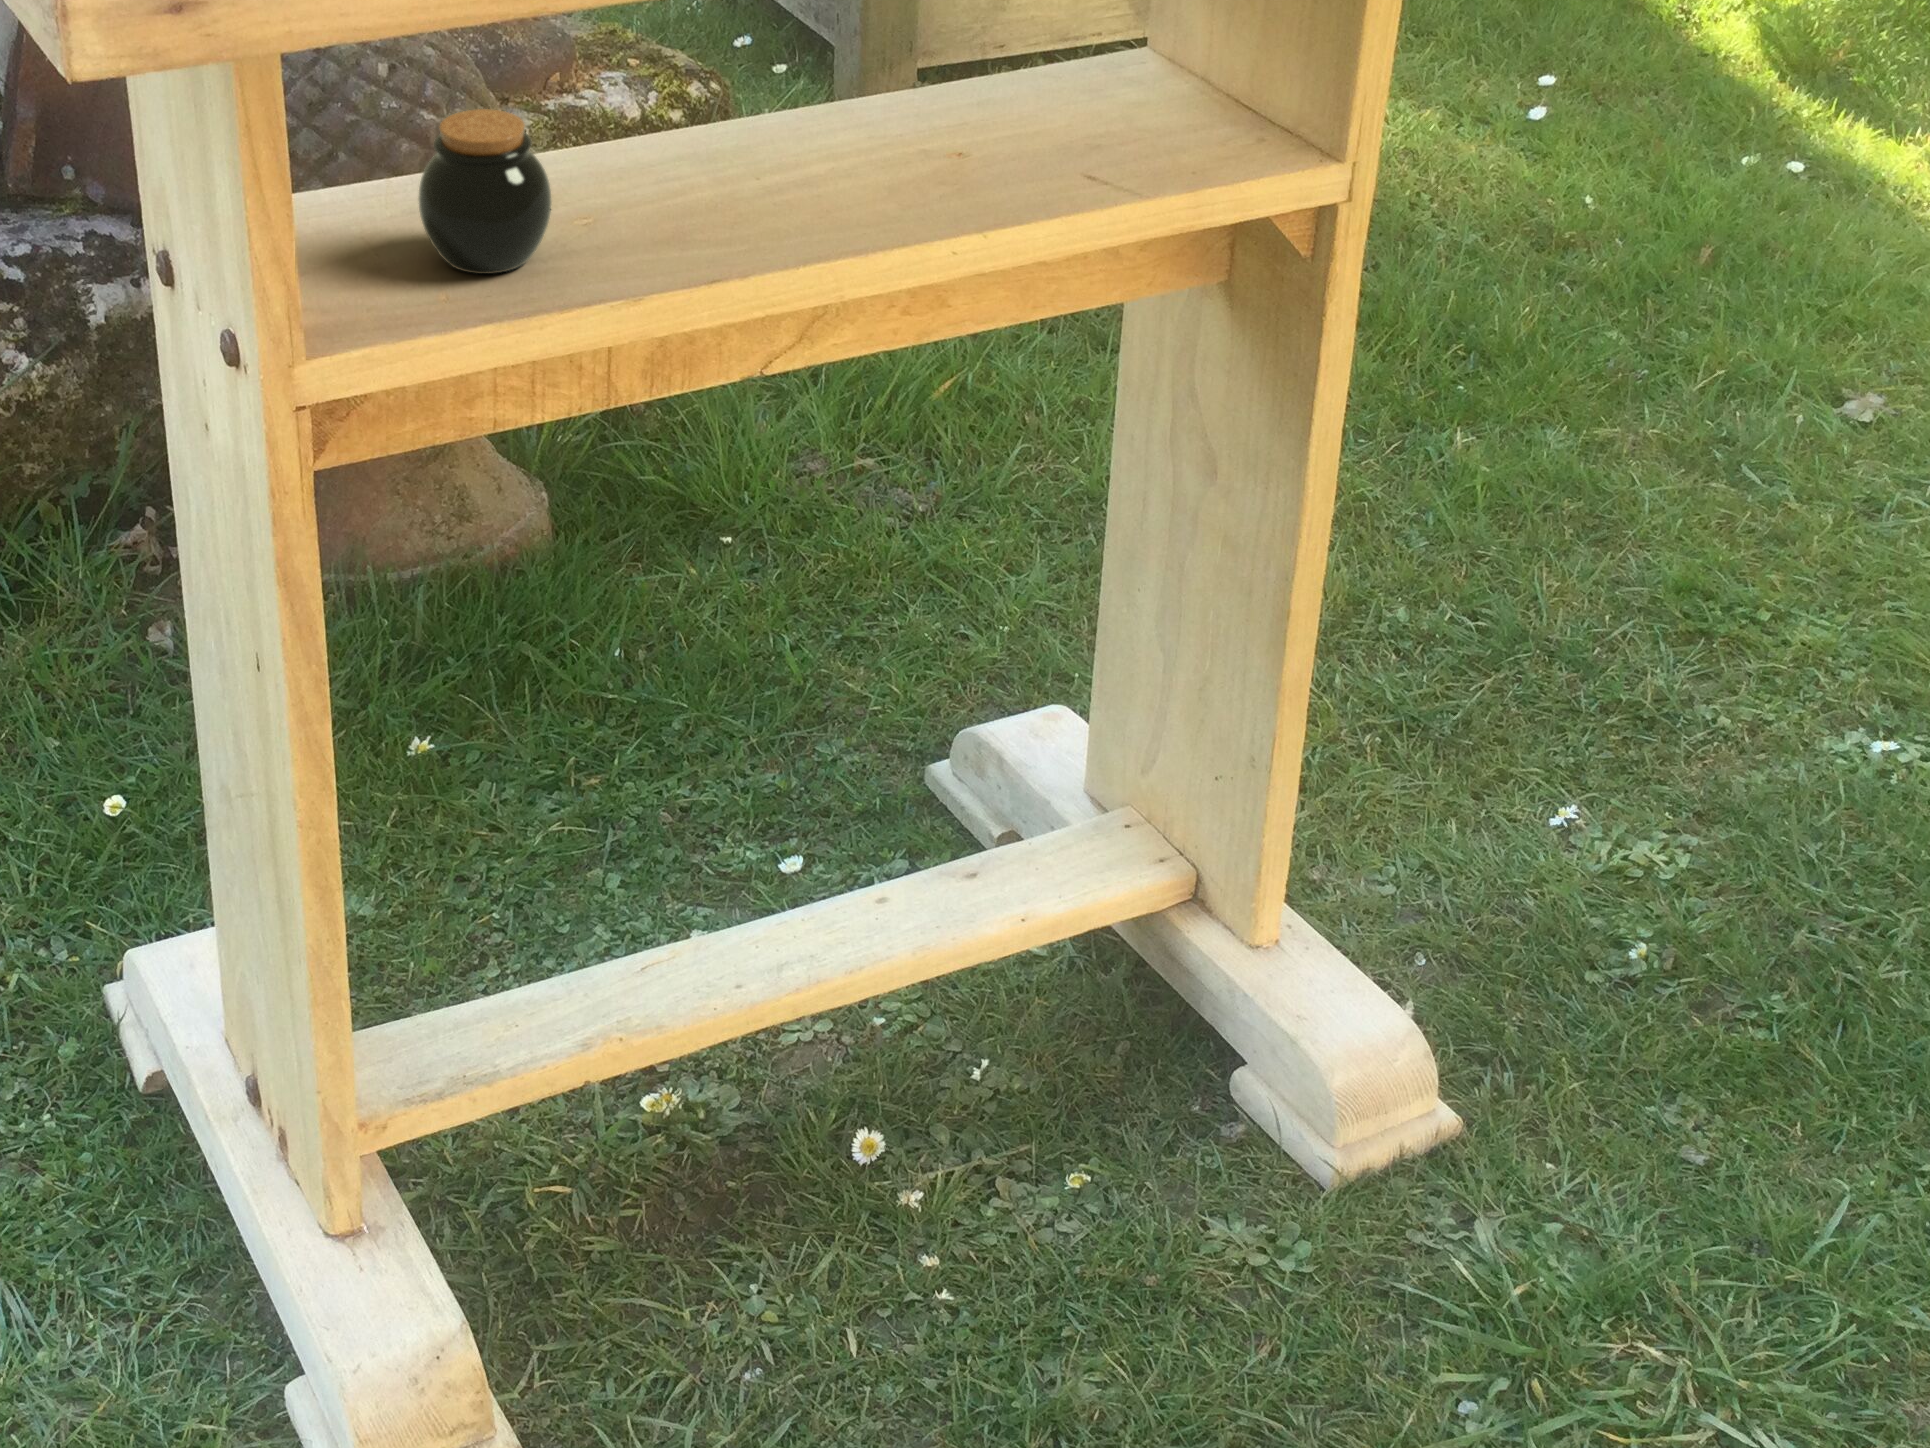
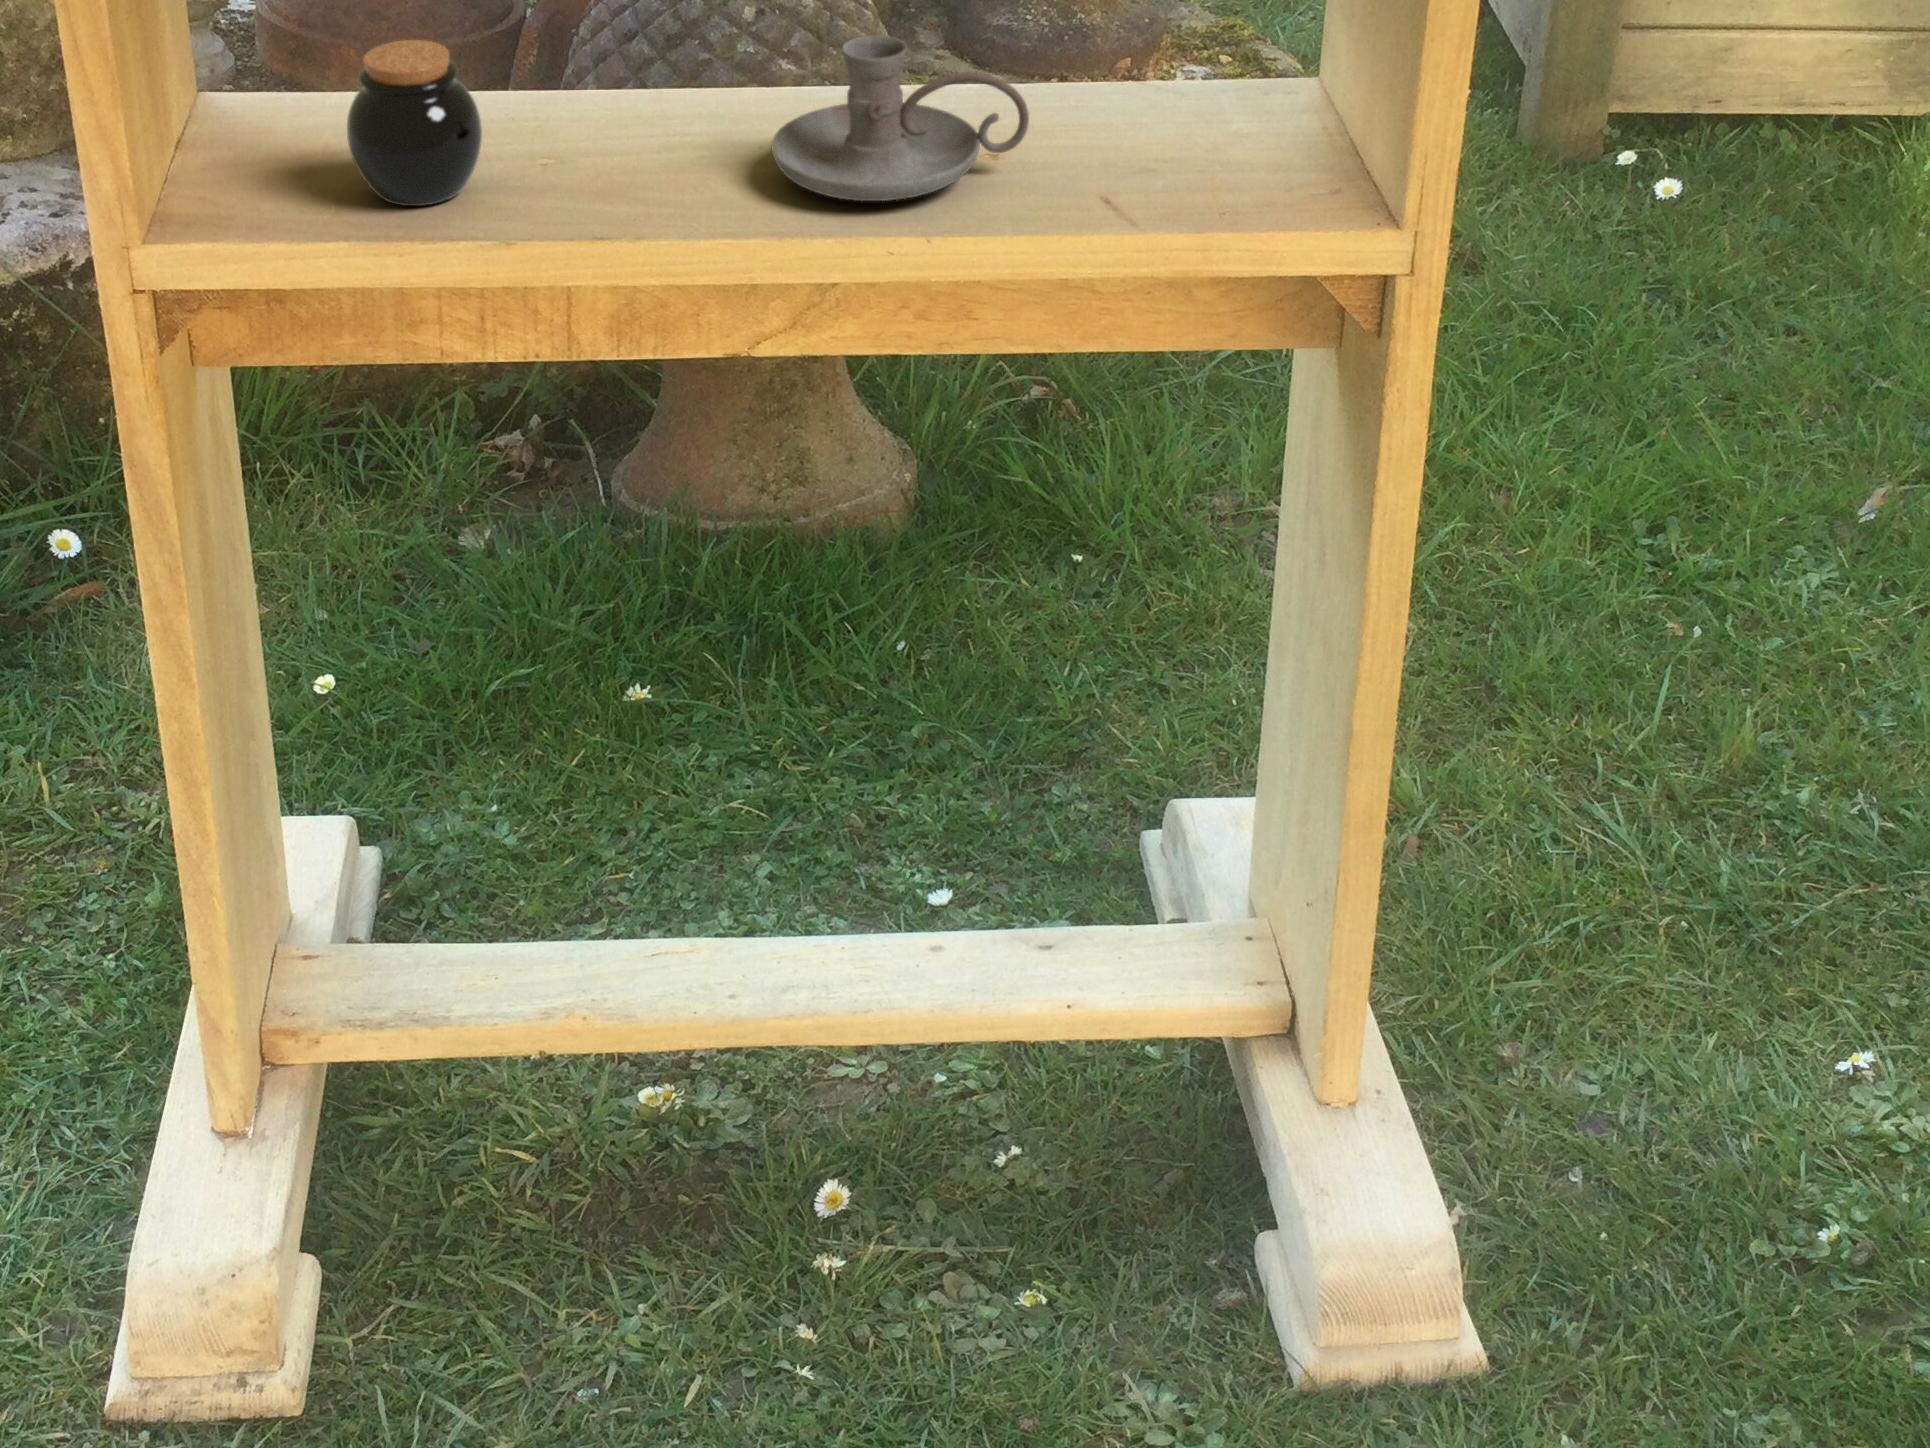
candle holder: none [787,52,1009,206] -> present [772,35,1029,201]

